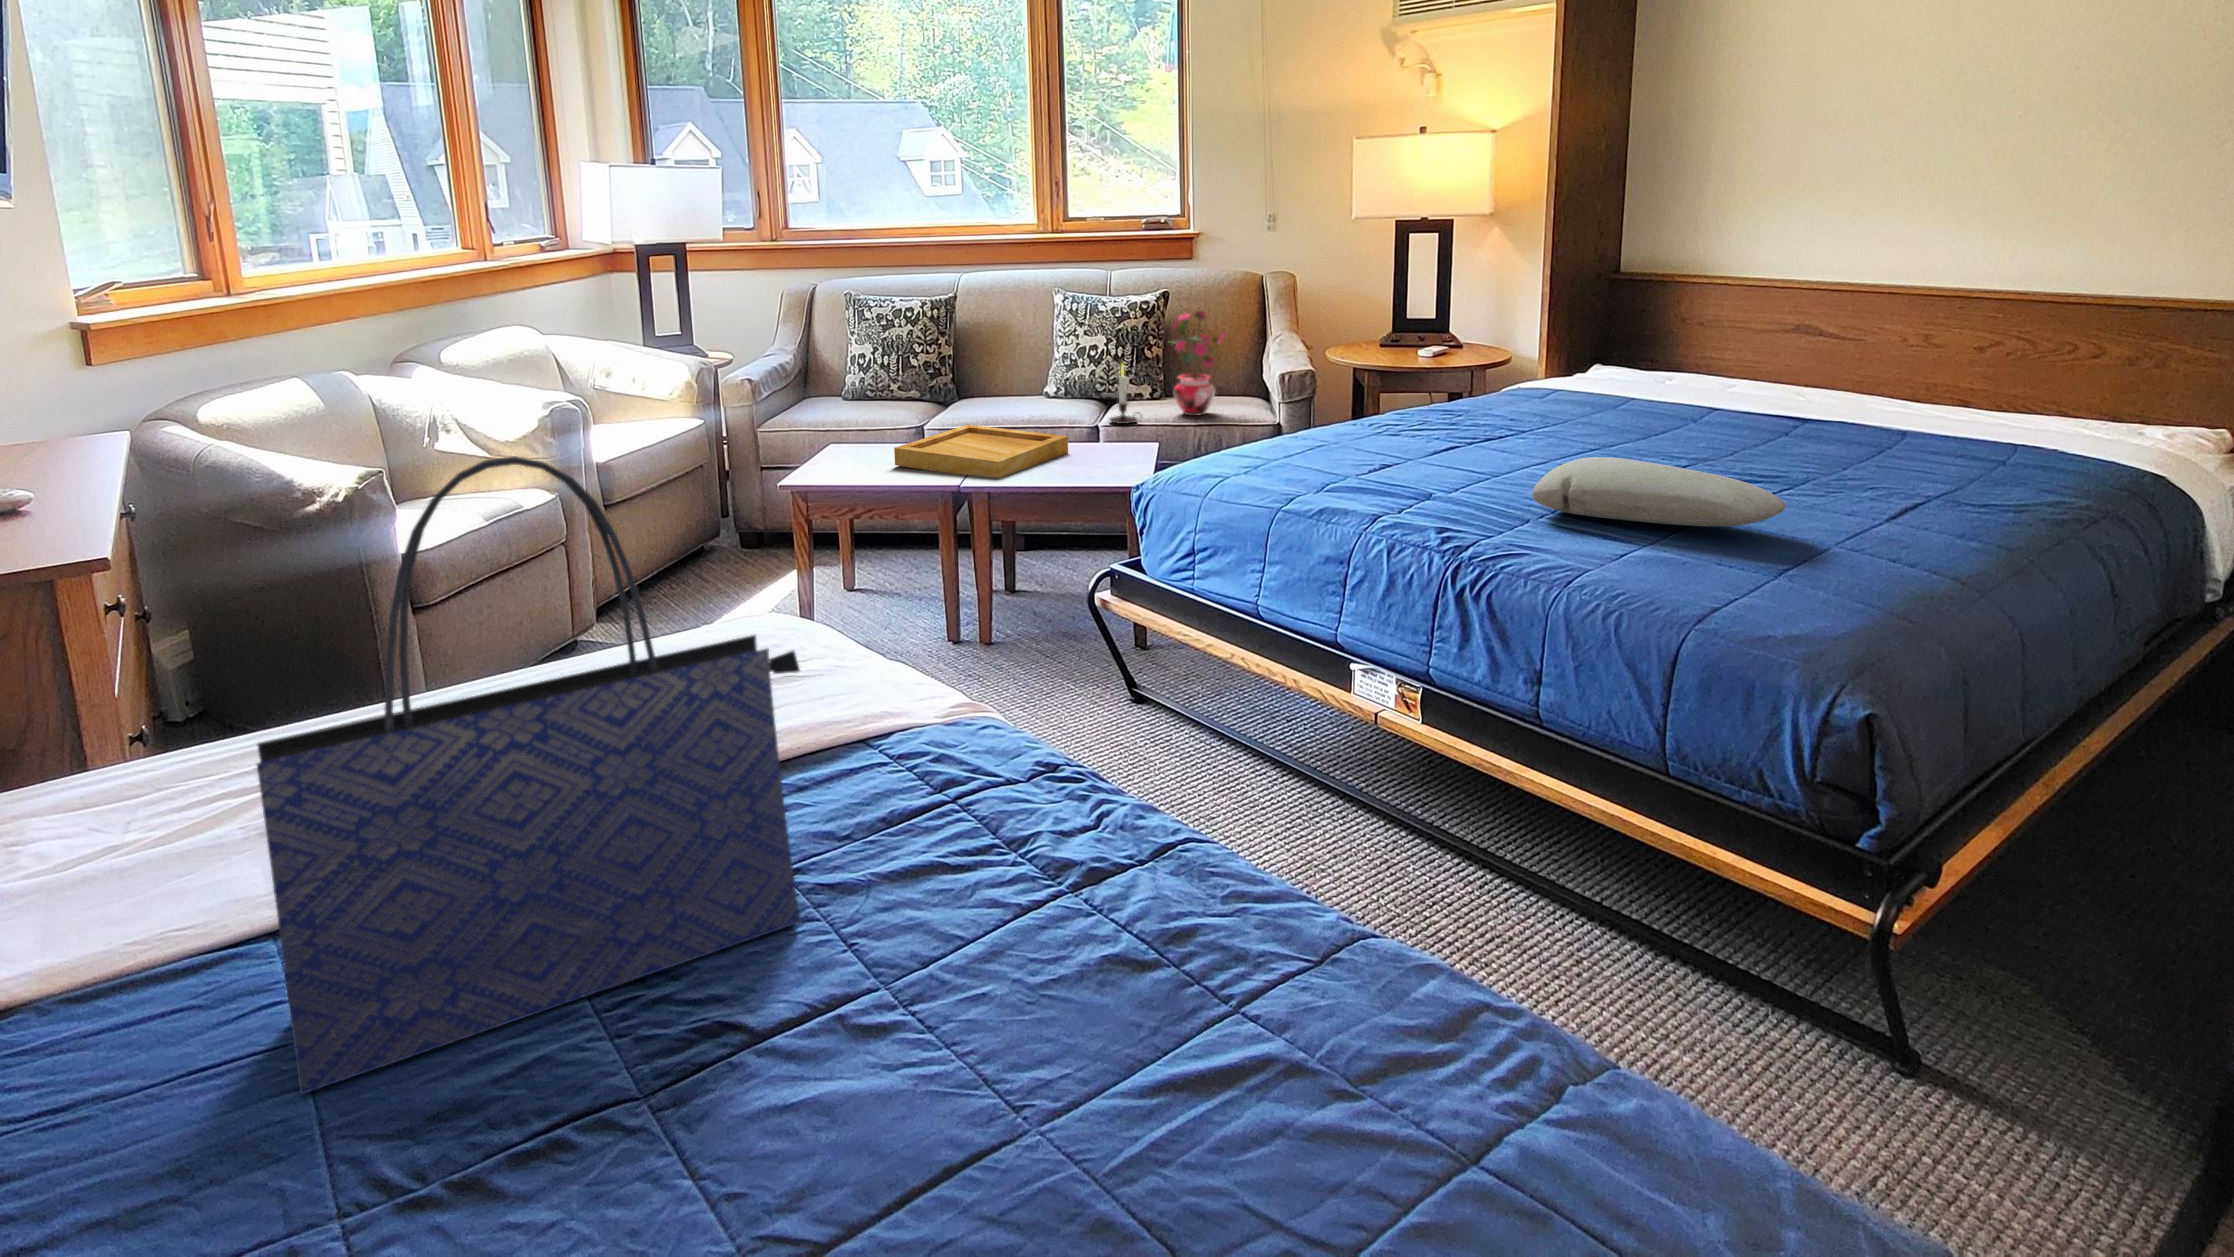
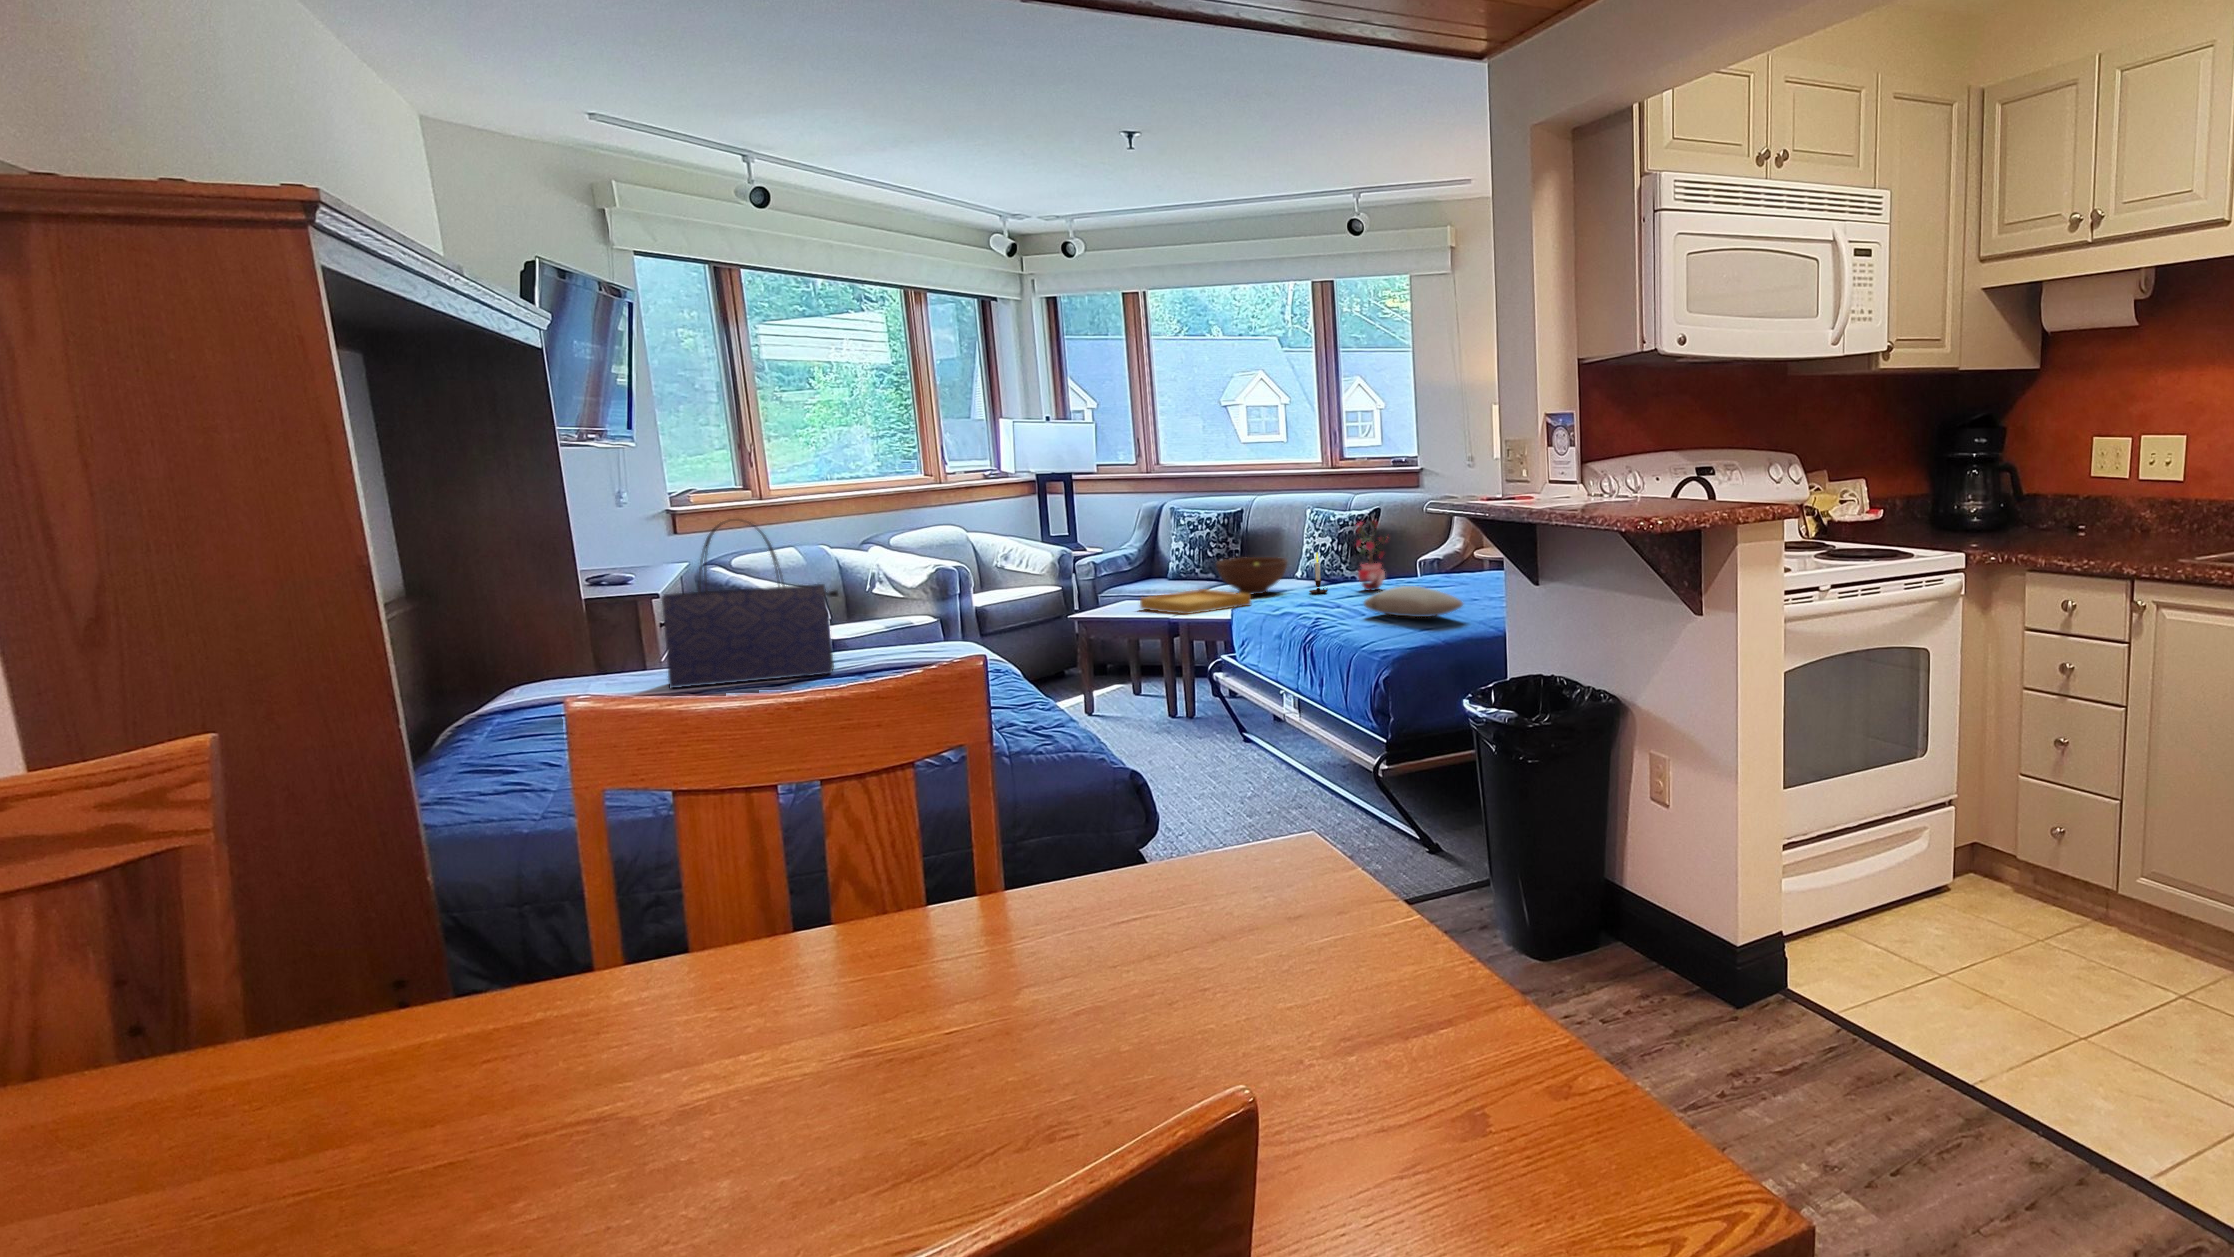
fruit bowl: none [961,367,1068,427] -> present [1216,557,1287,594]

